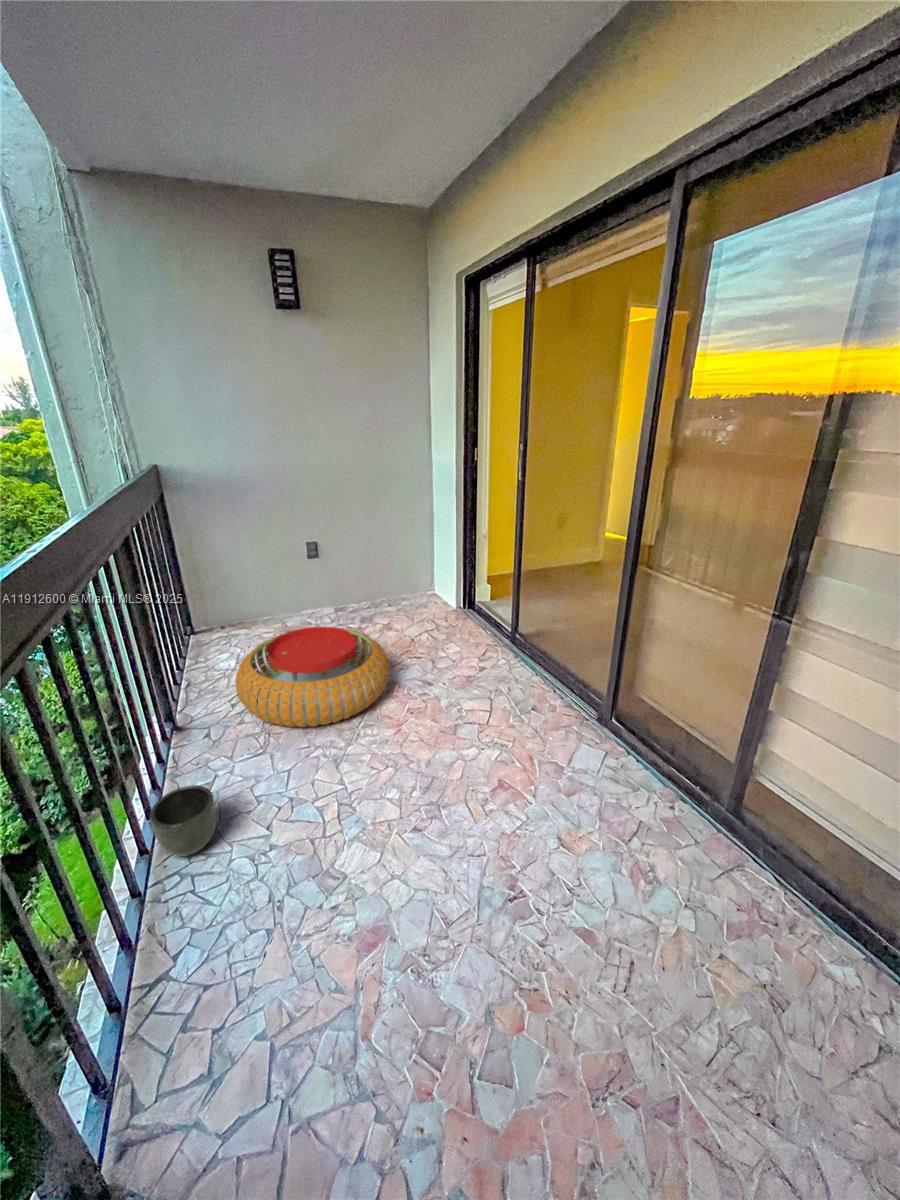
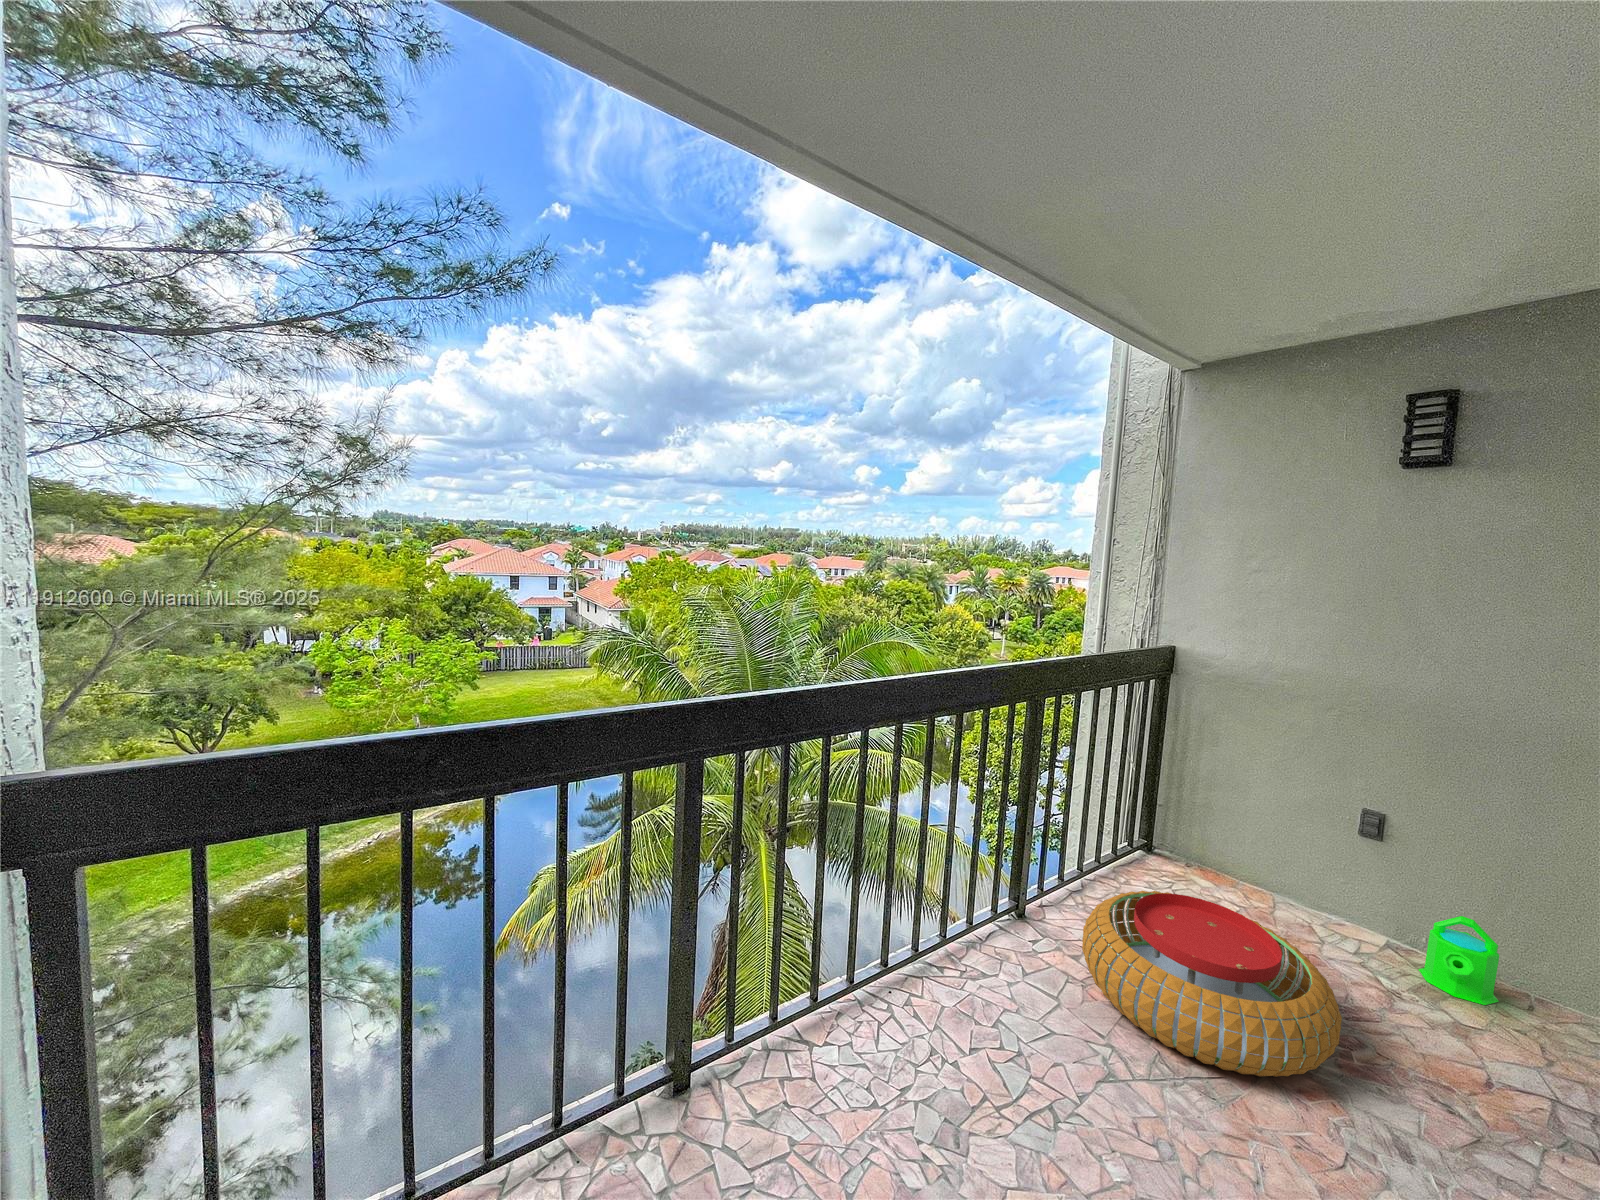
watering can: none [354,576,383,617] -> present [1418,916,1499,1005]
planter: present [150,785,216,857] -> none [895,935,950,1008]

